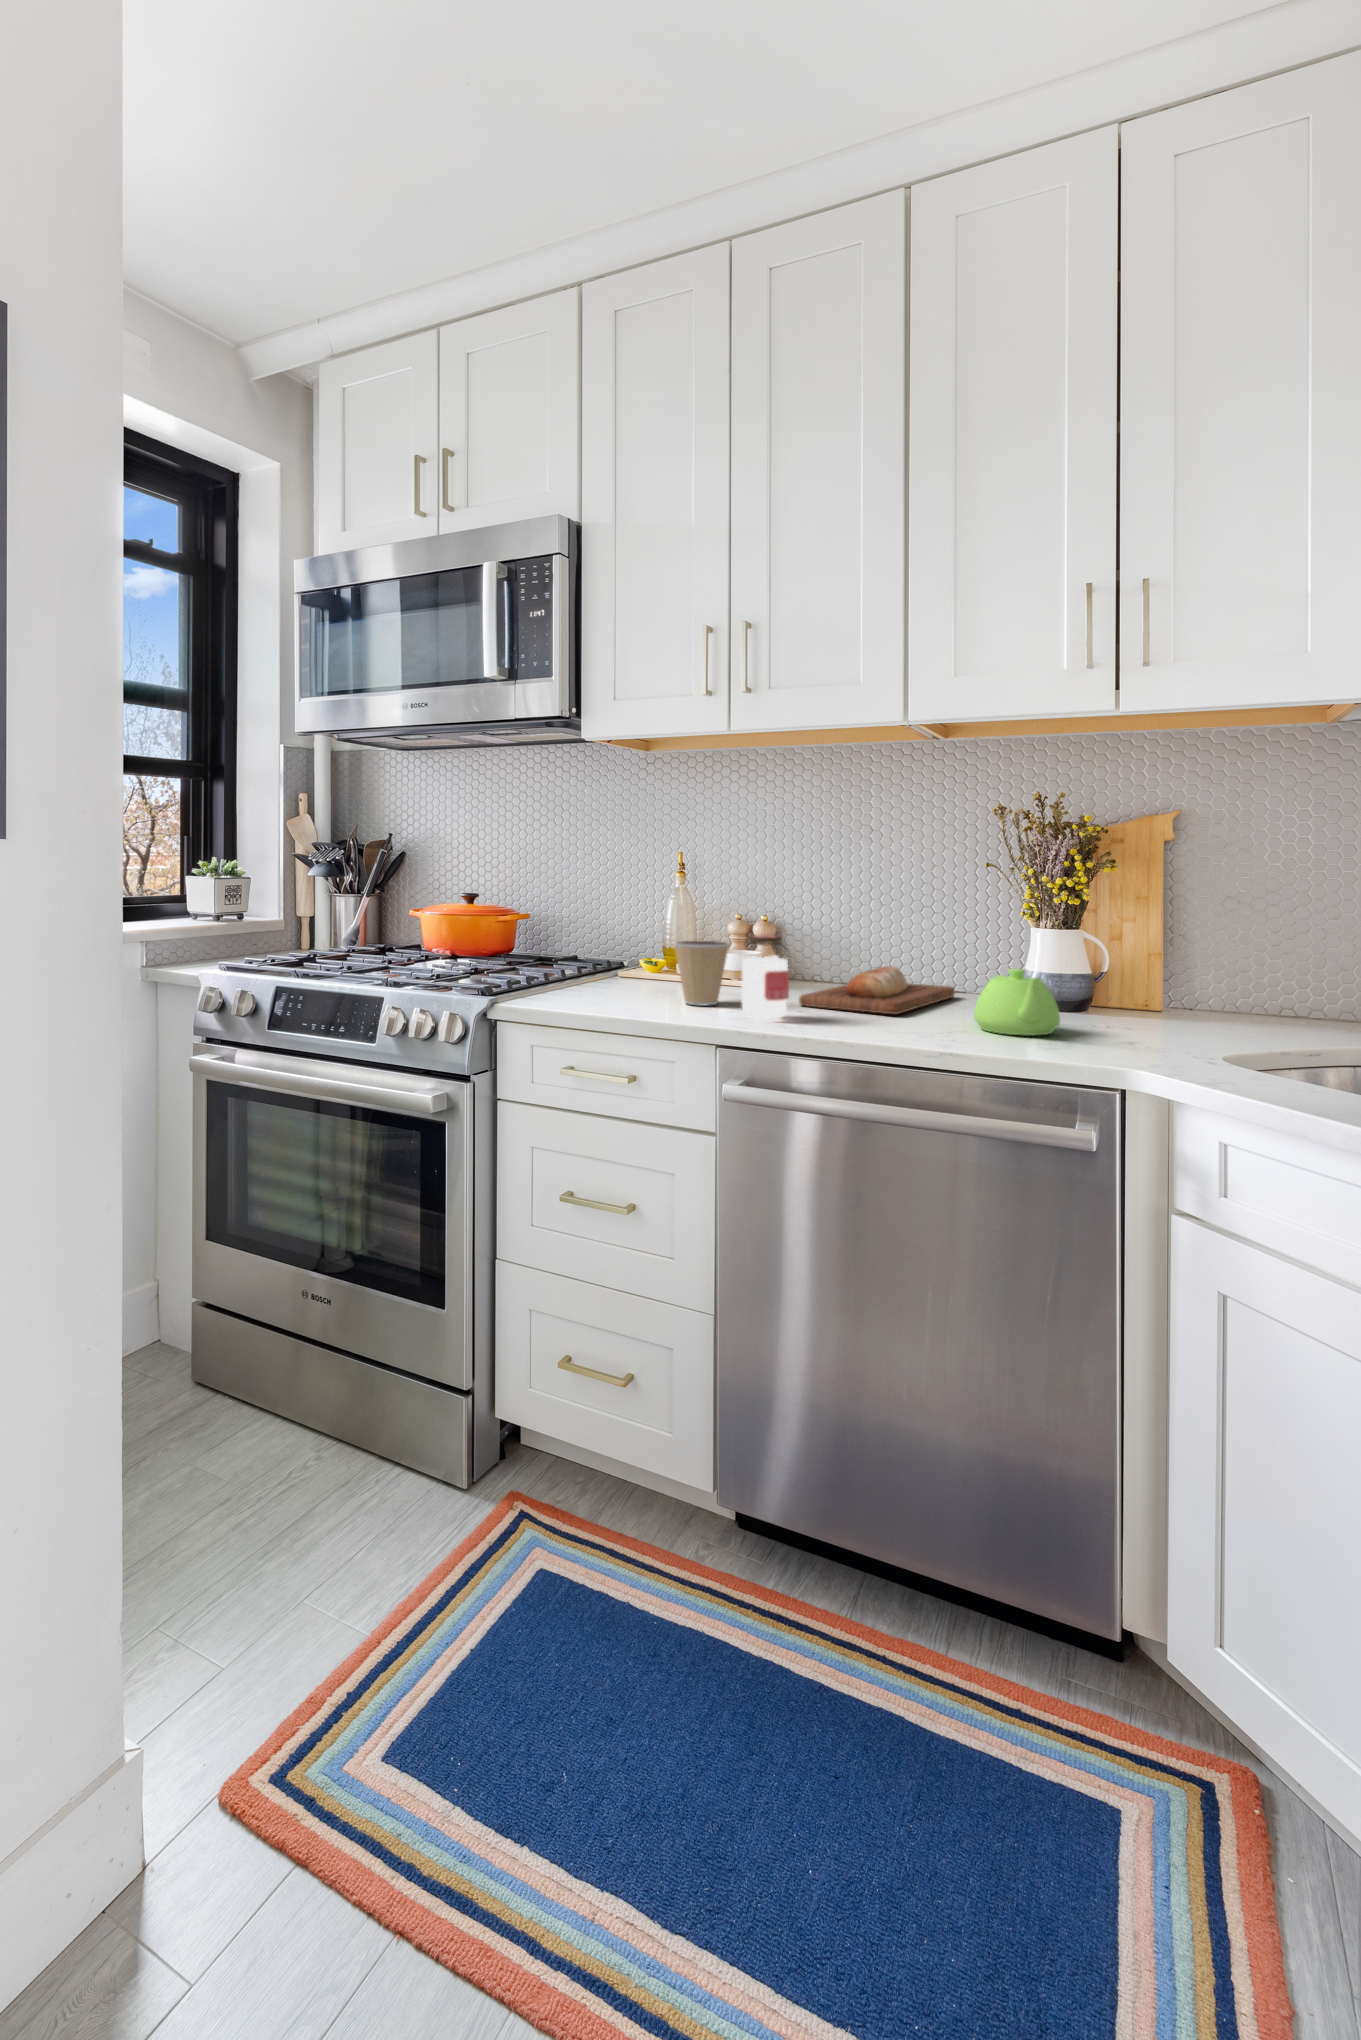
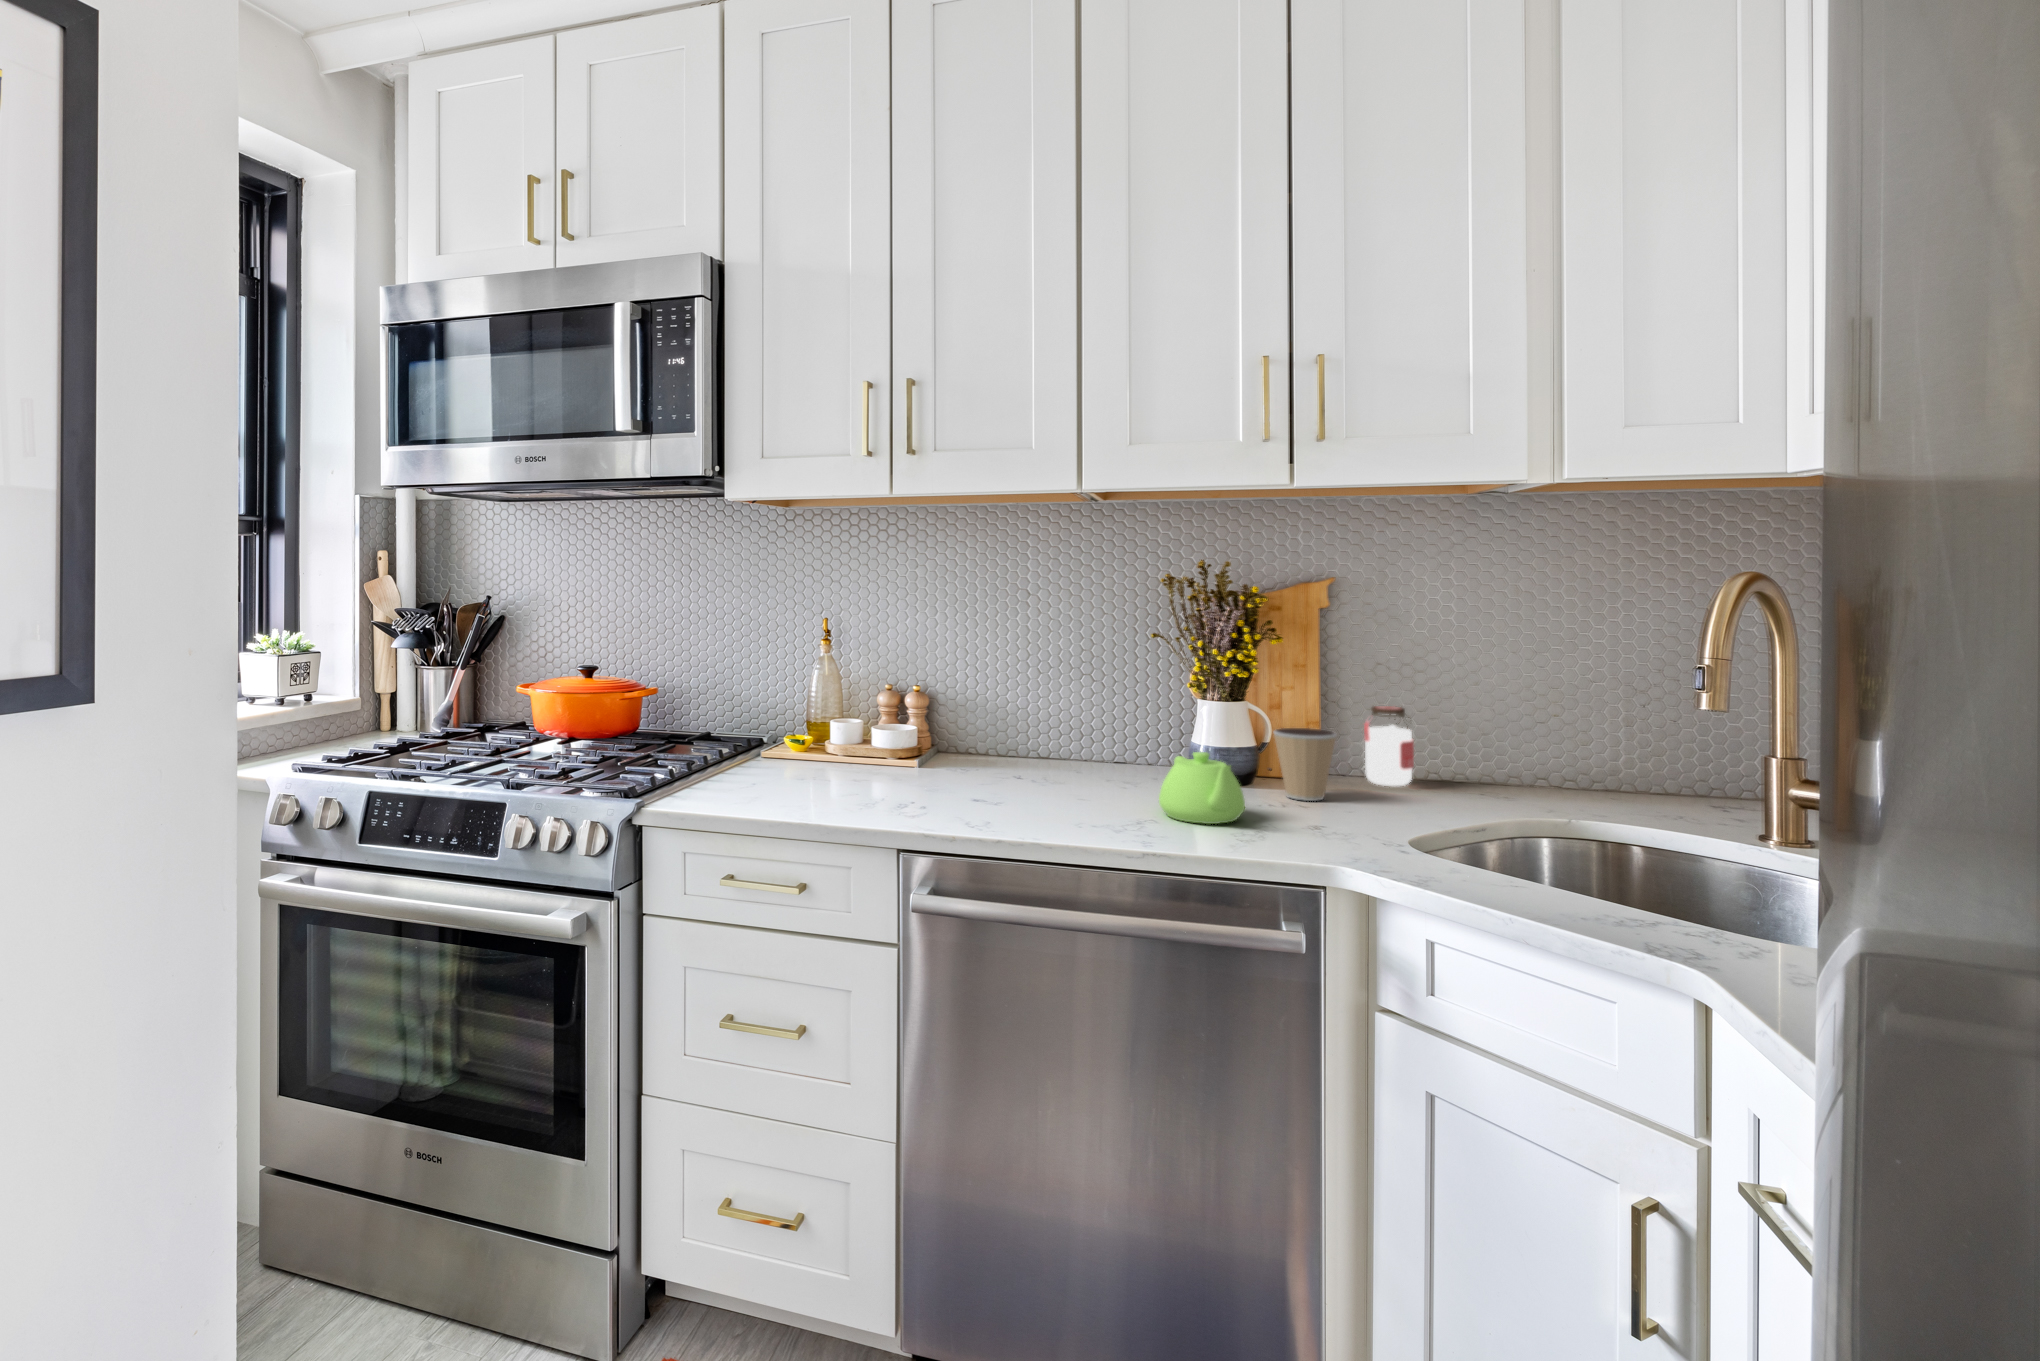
jar: present [742,935,790,1019] -> present [1364,706,1414,786]
coffee cup: present [675,941,729,1006] -> present [1274,728,1336,801]
bread loaf: present [799,966,955,1014] -> none [972,740,1118,800]

